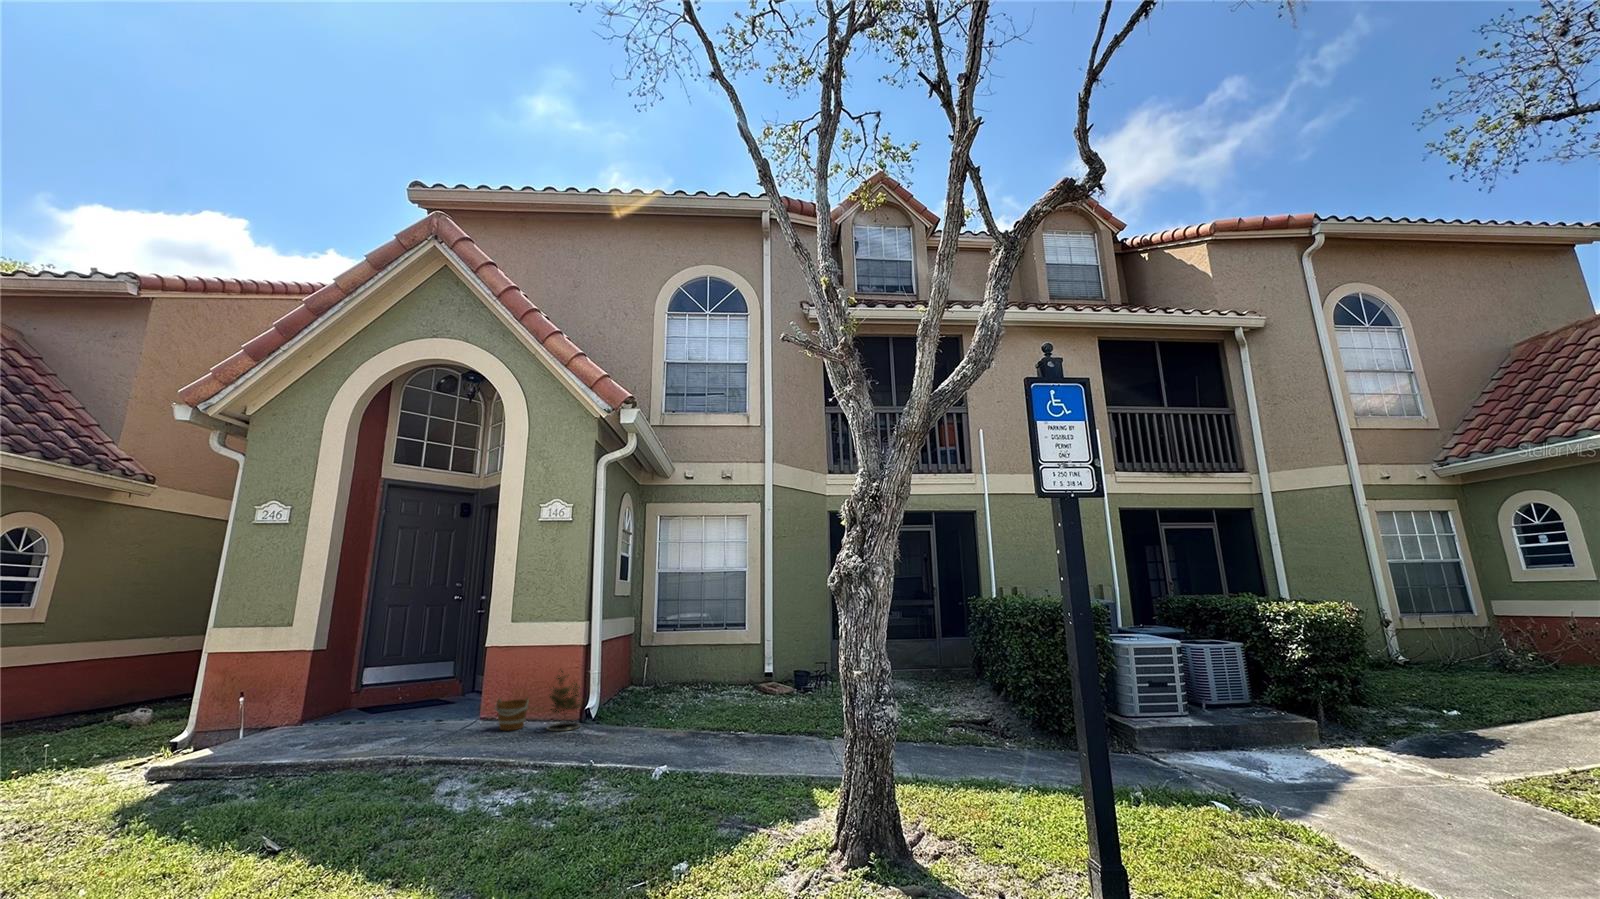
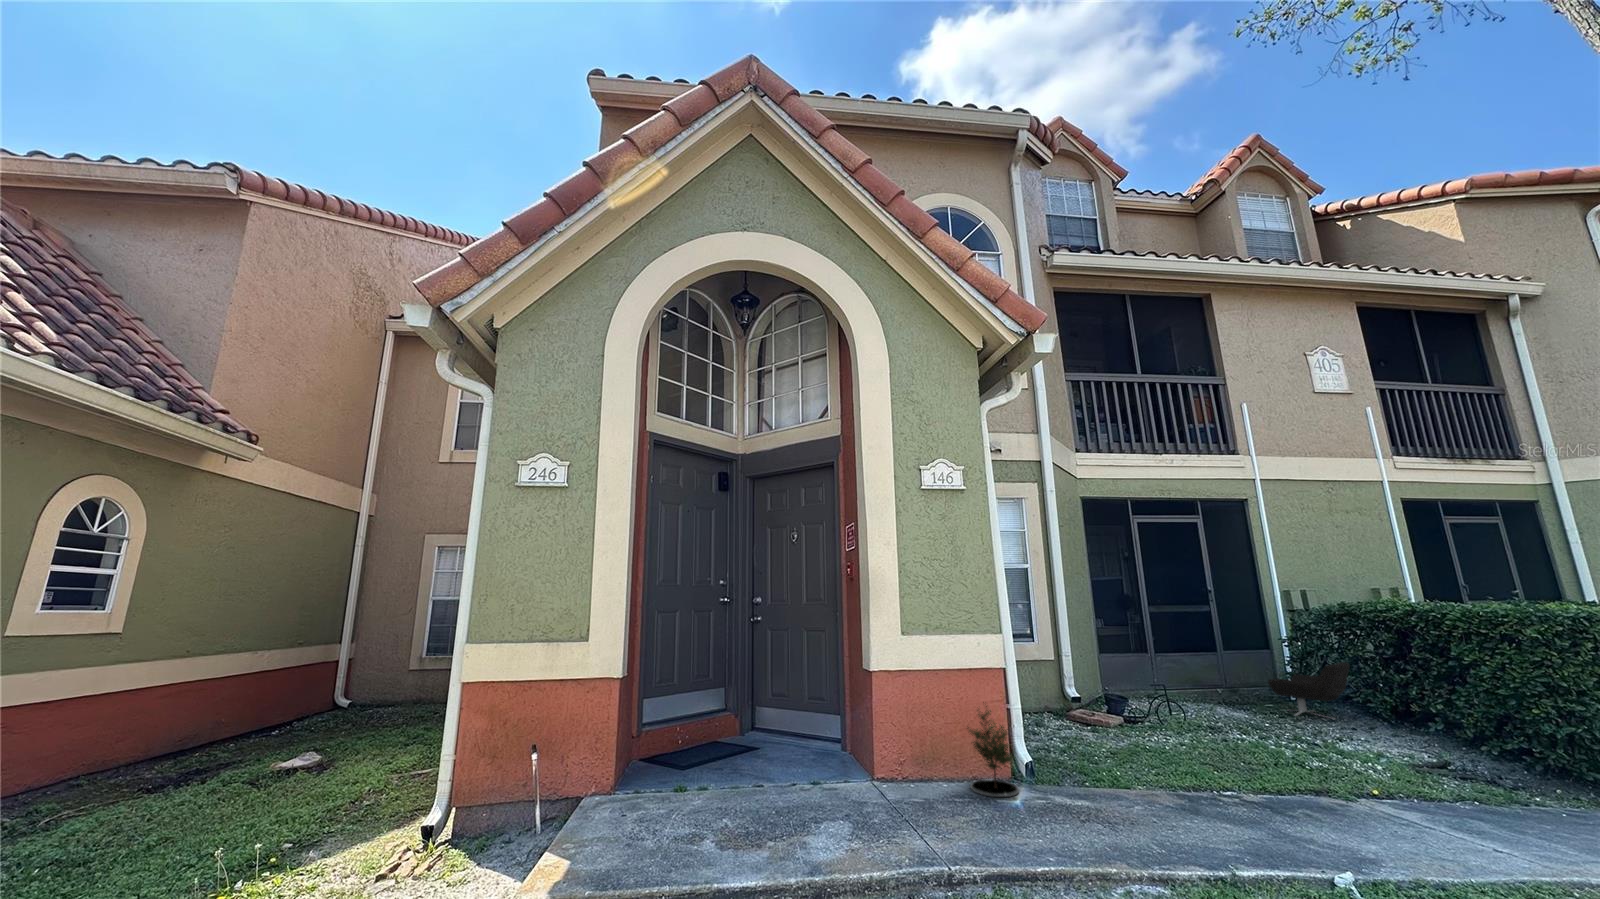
lounge chair: none [937,651,998,697] -> present [1268,662,1350,716]
bucket: present [495,698,529,730] -> none [898,745,947,798]

